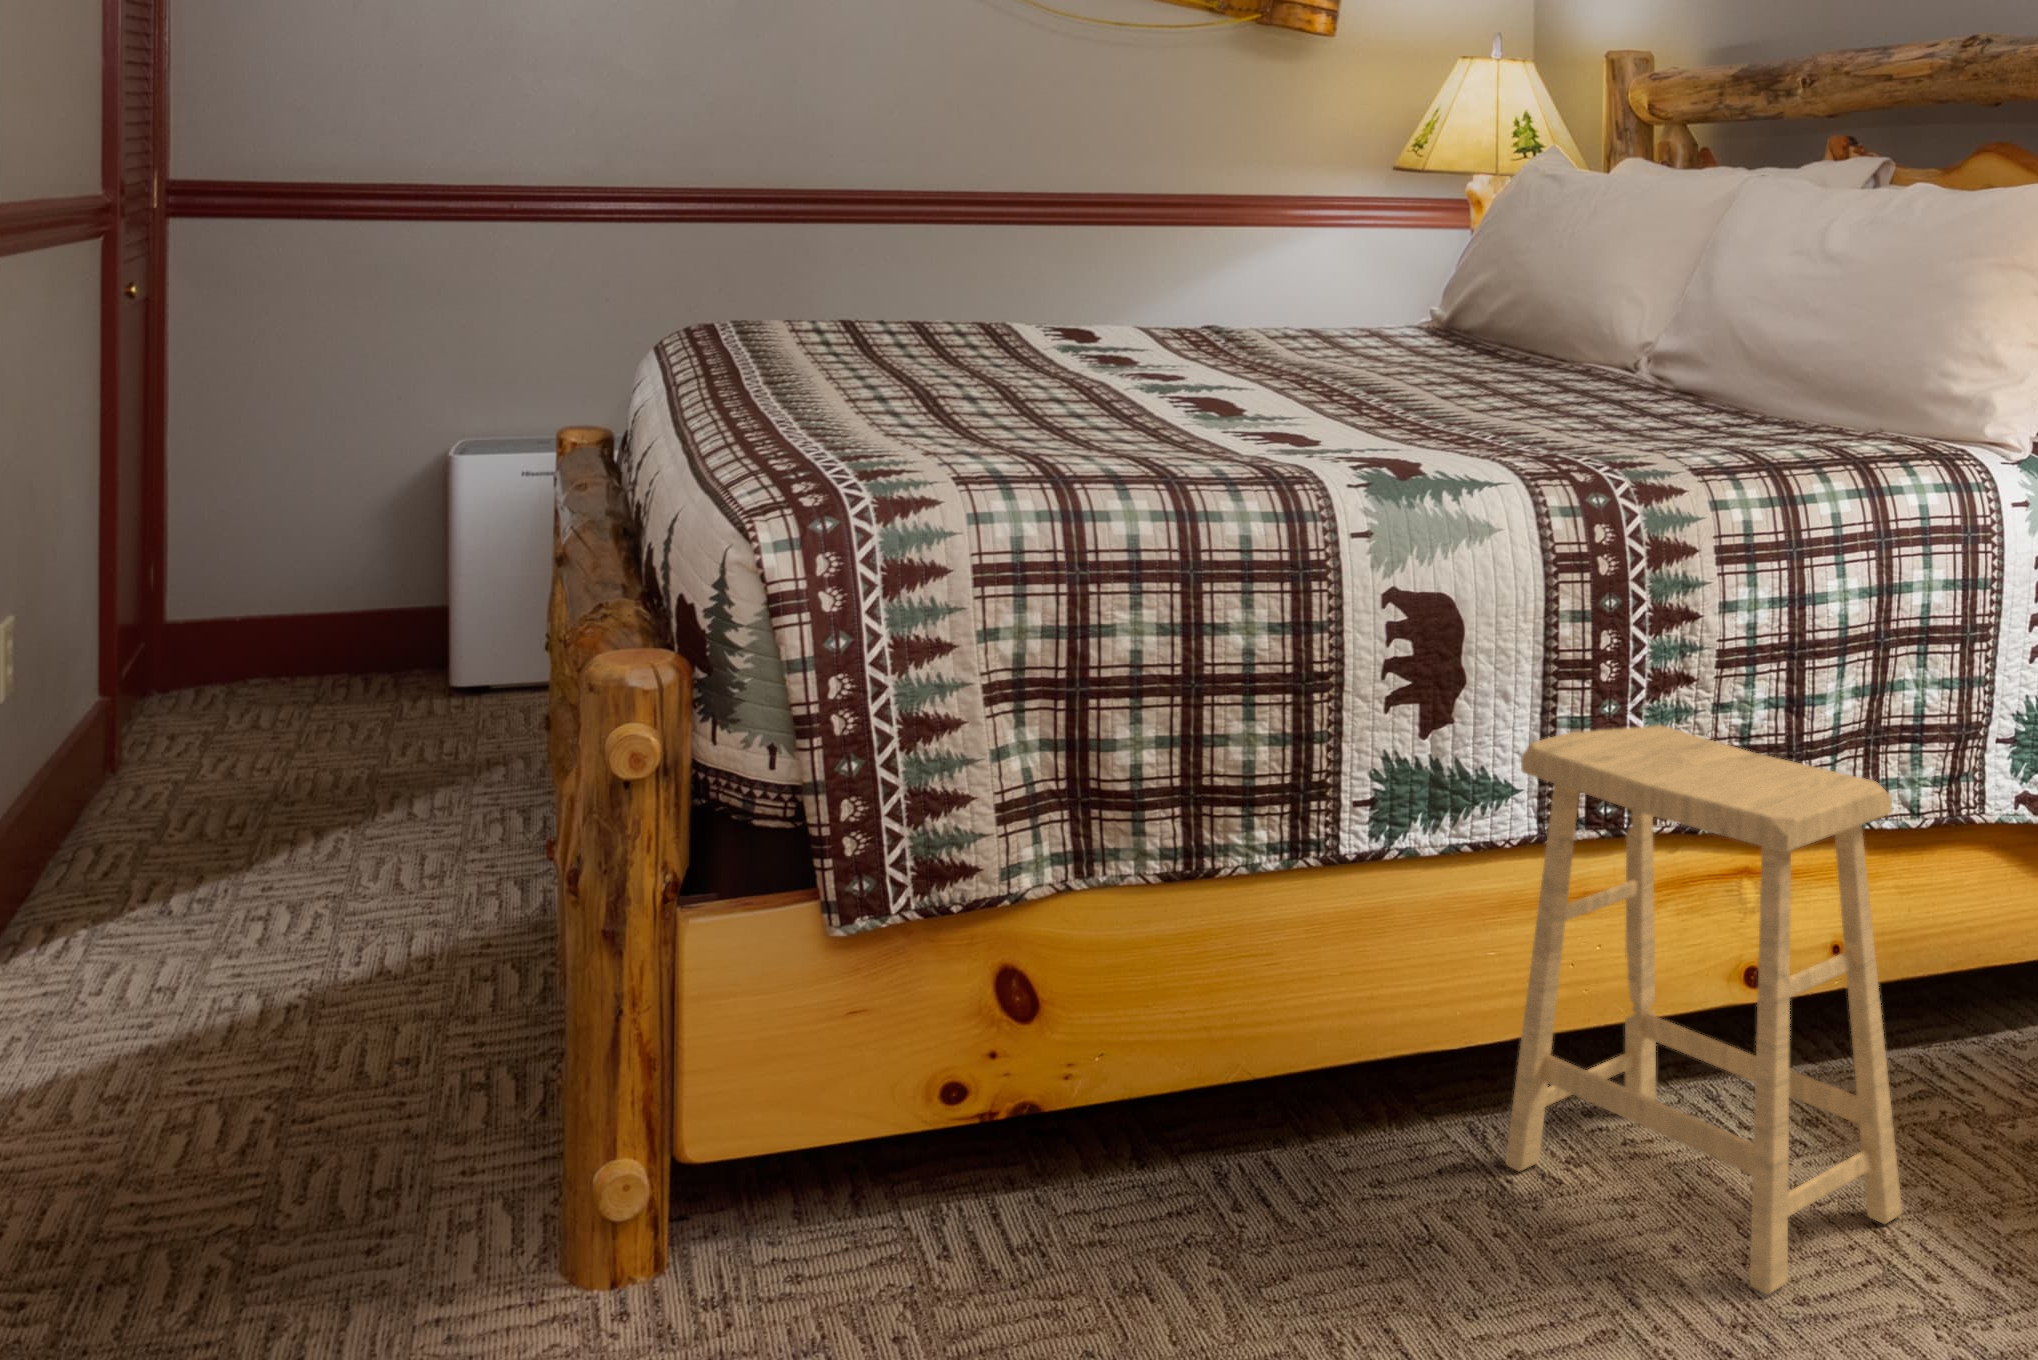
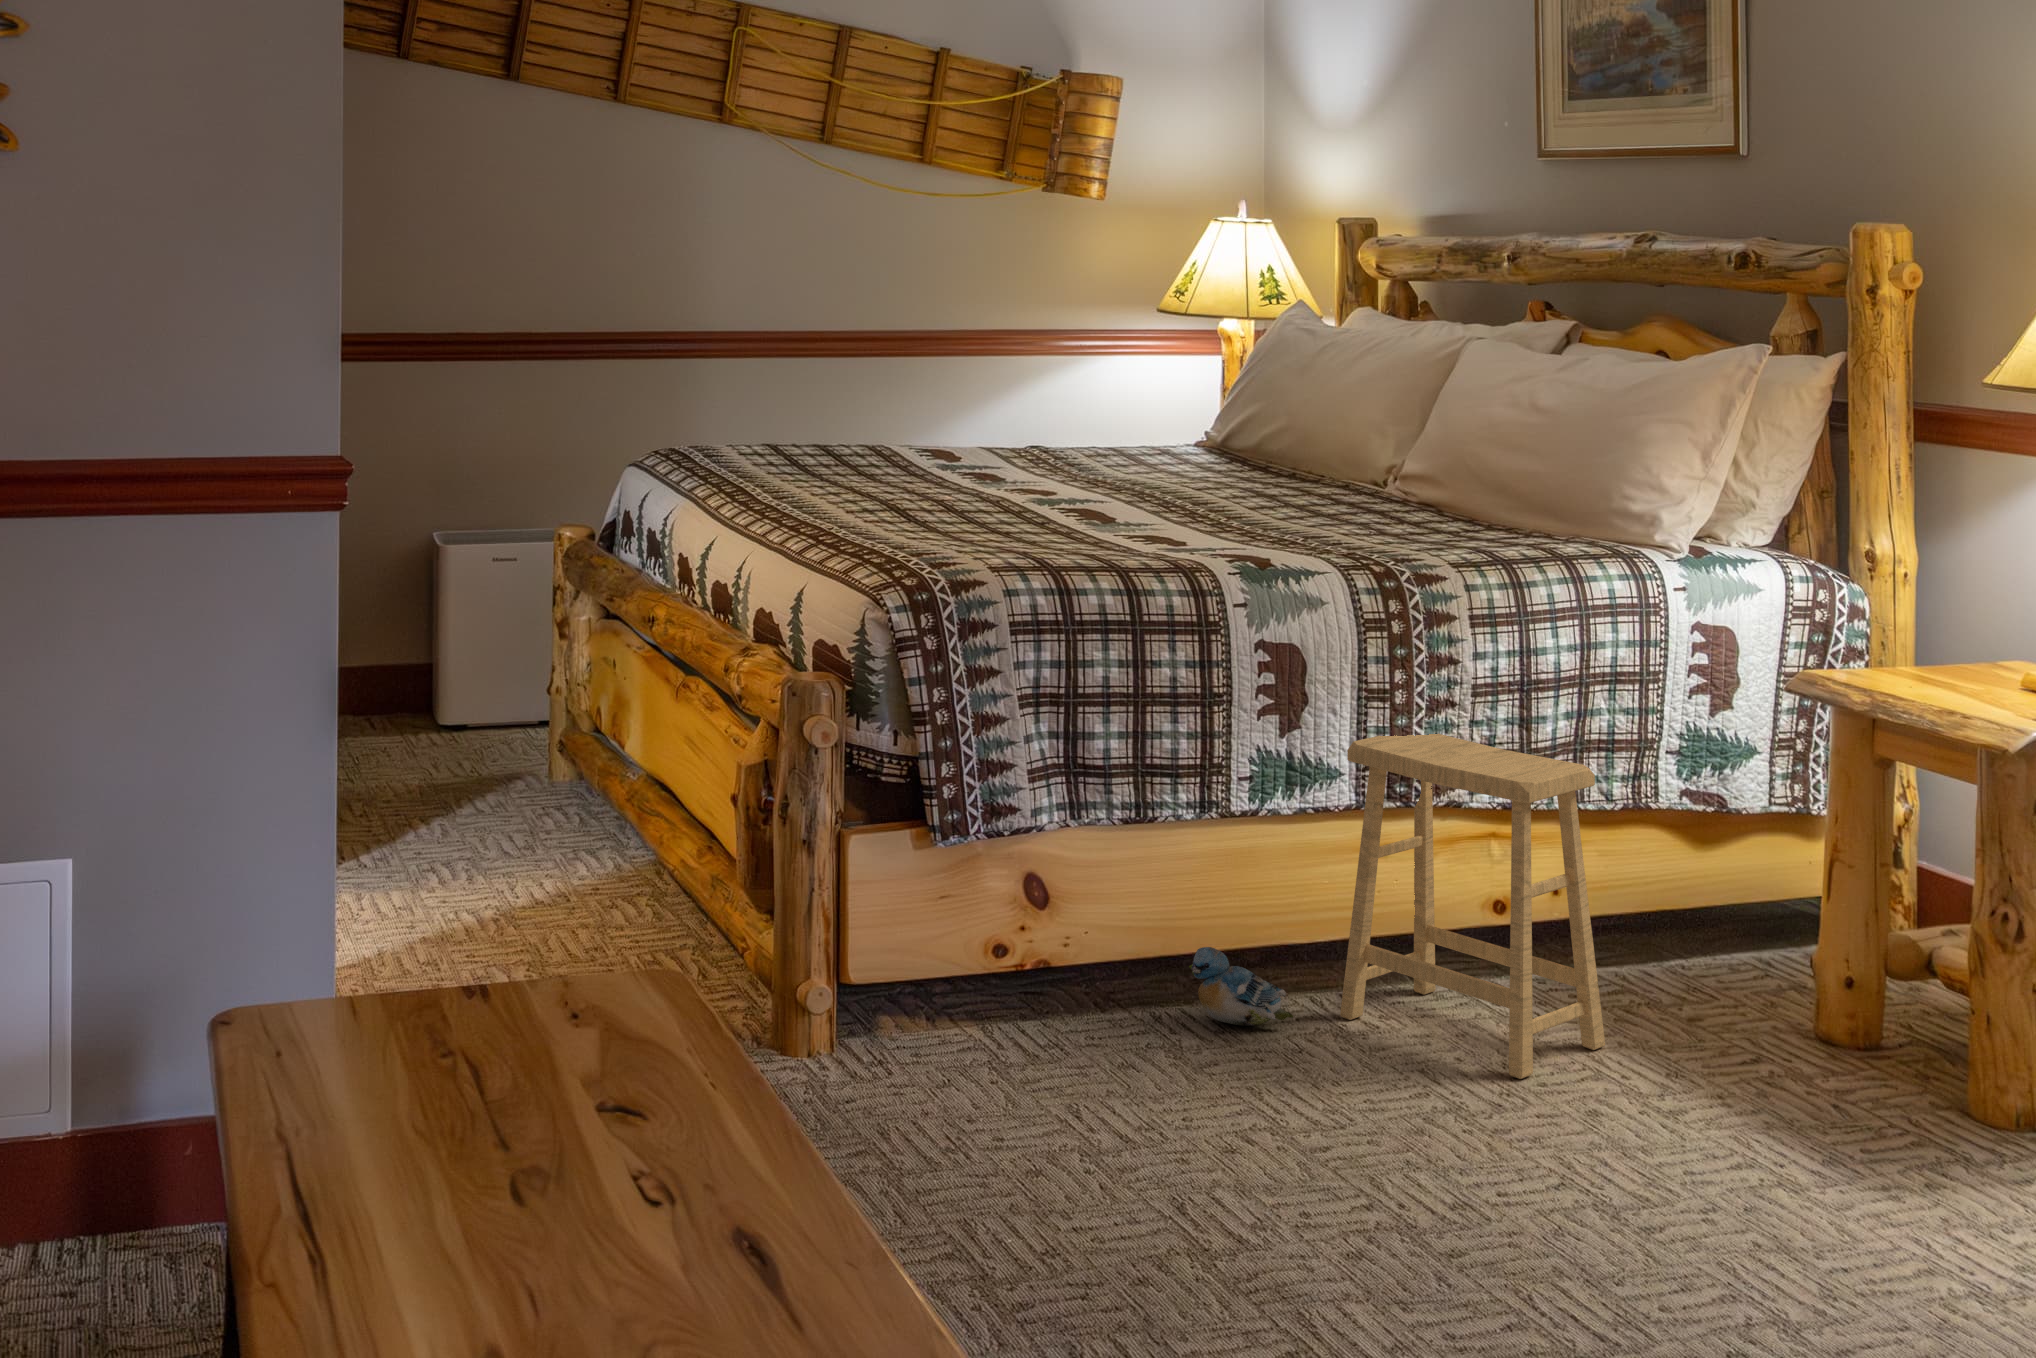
plush toy: none [1272,1066,1427,1191] -> present [1189,947,1293,1026]

